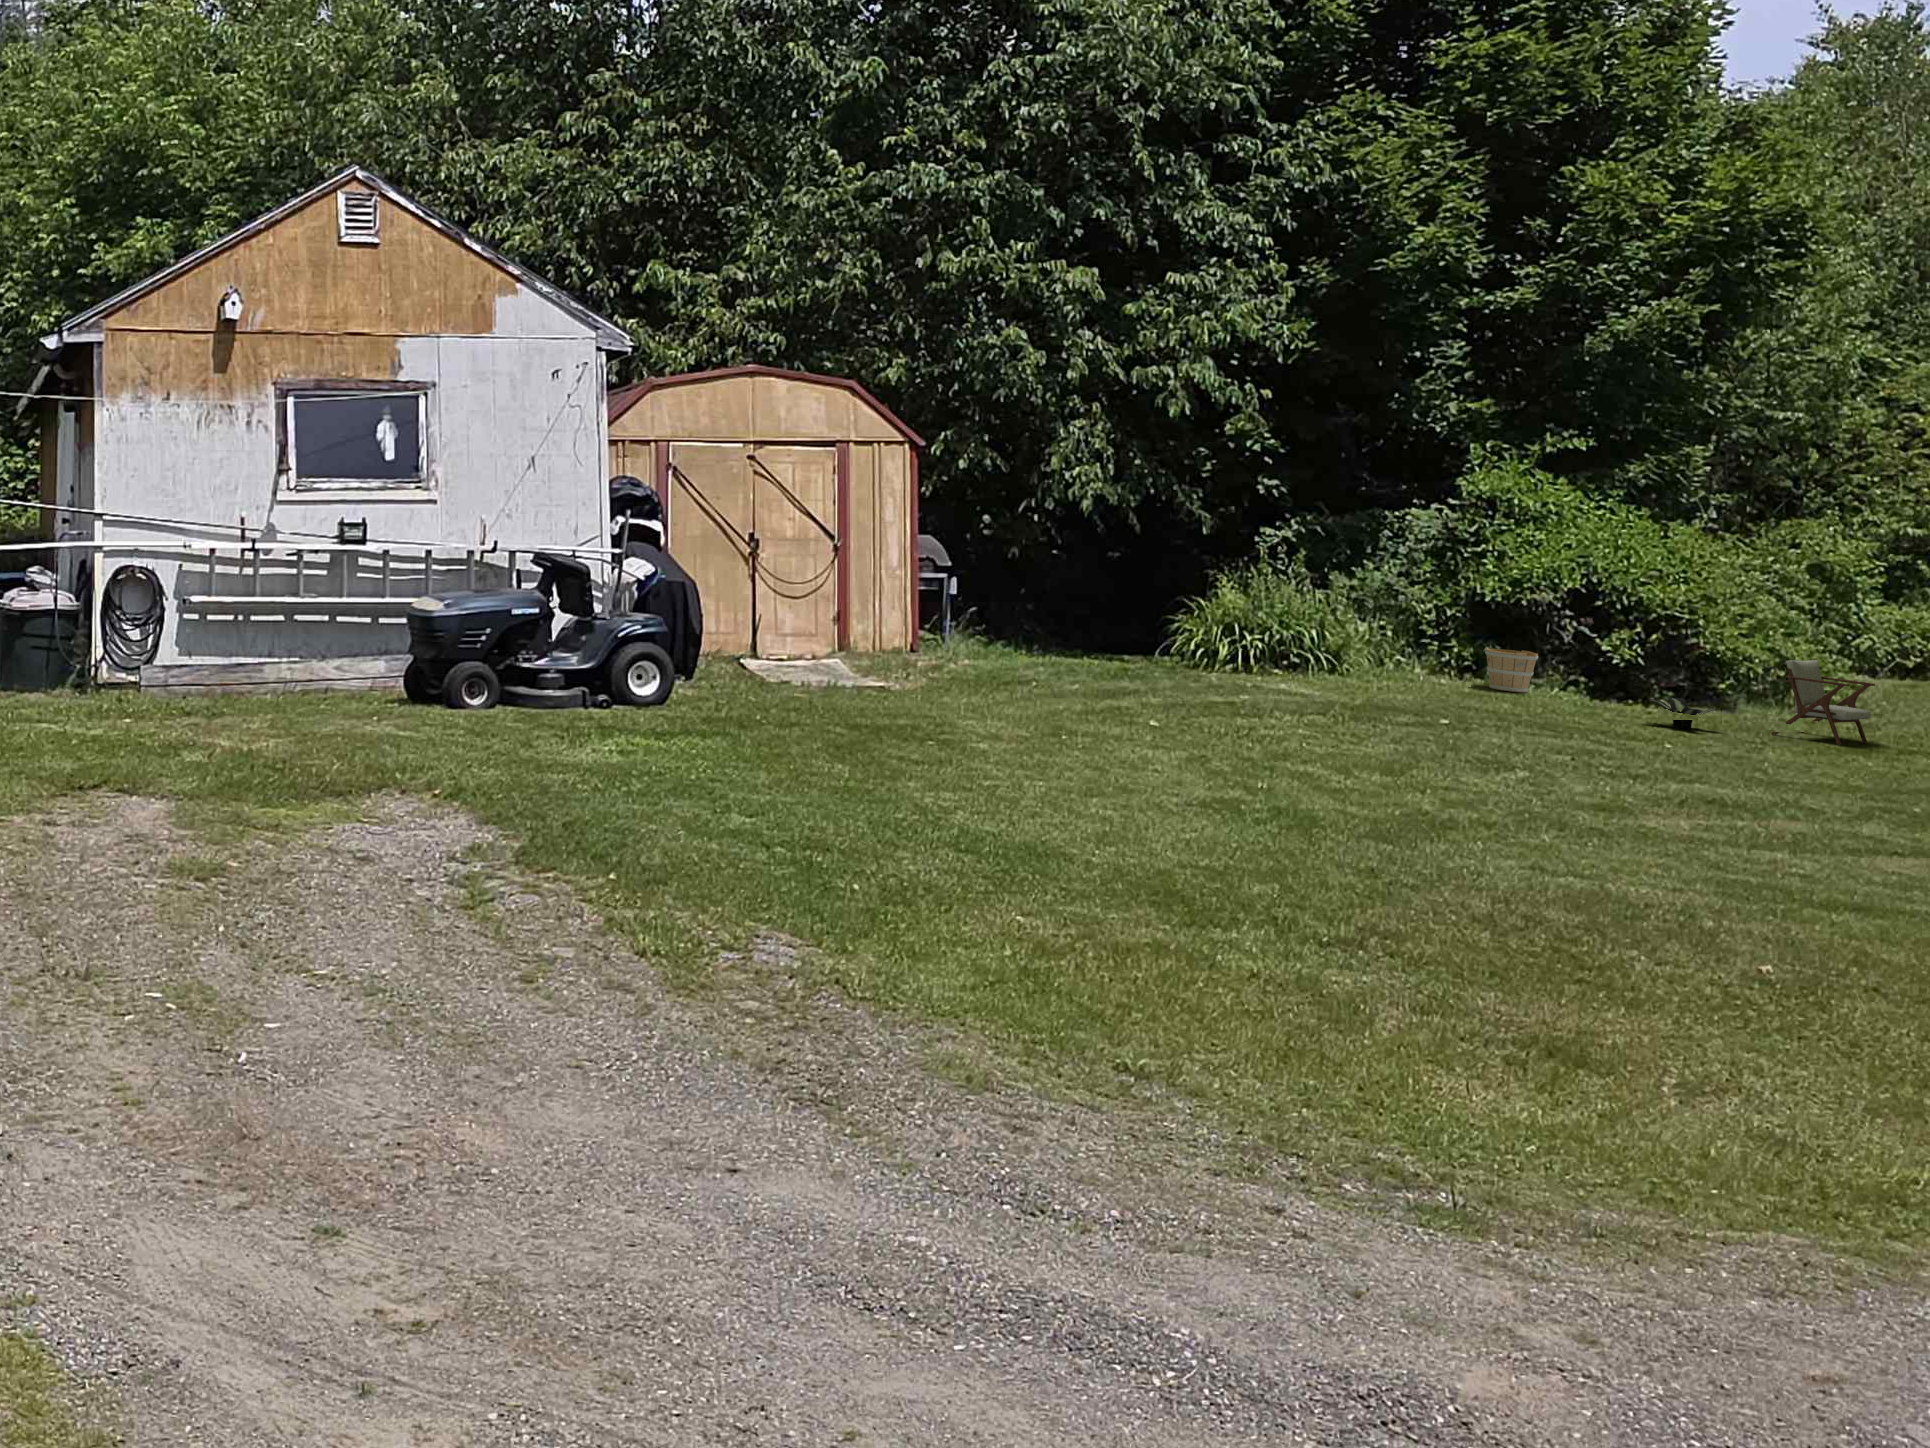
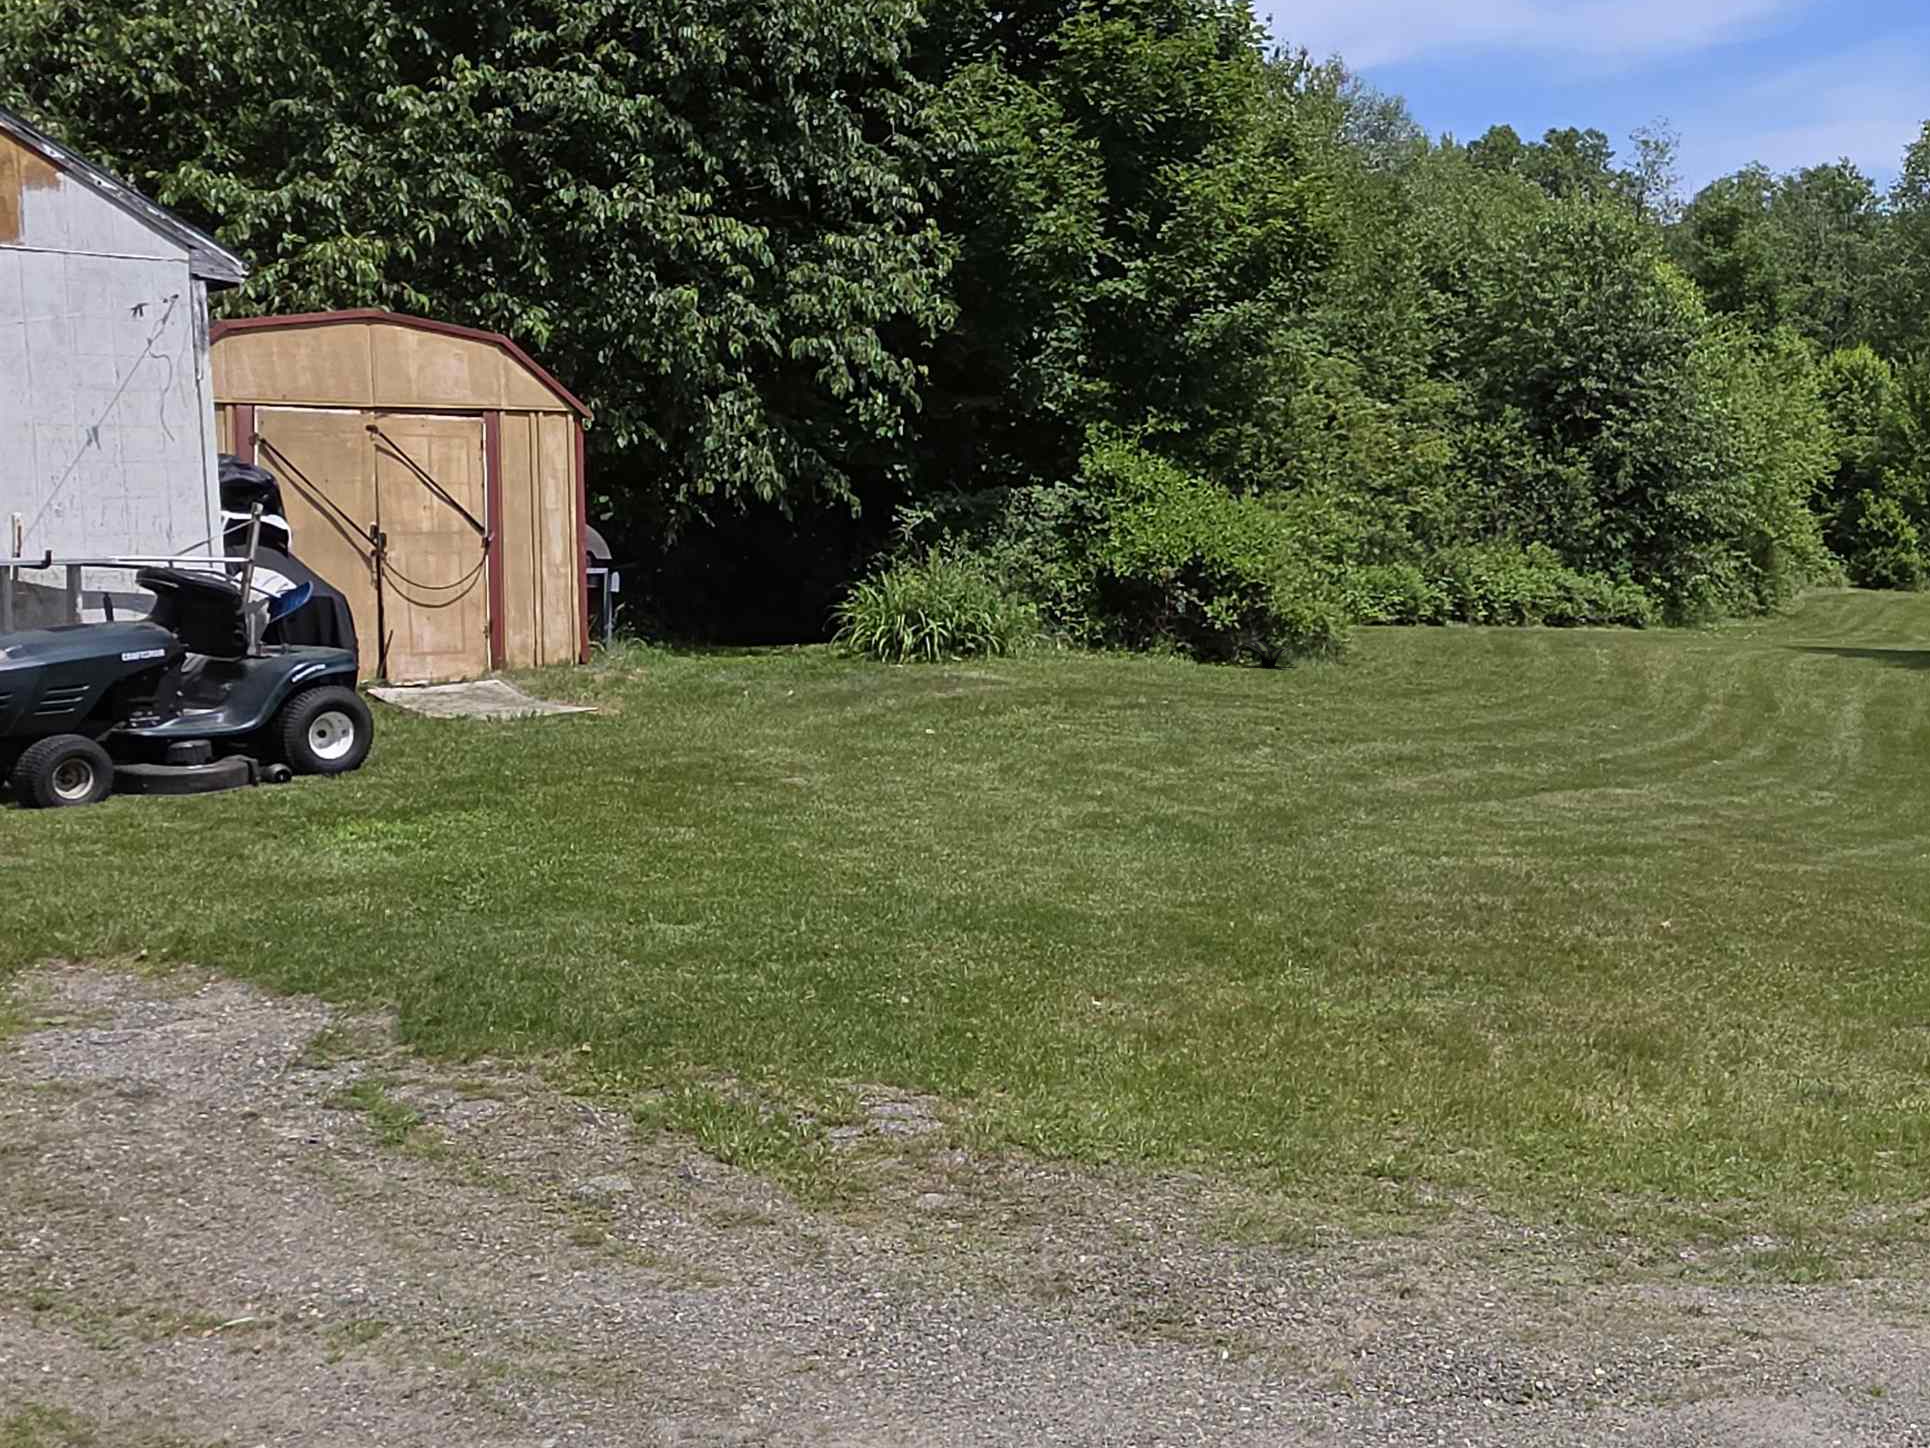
wooden bucket: present [1485,647,1538,693] -> none [1116,610,1161,649]
lounge chair: present [1771,660,1875,745] -> none [1323,599,1386,667]

